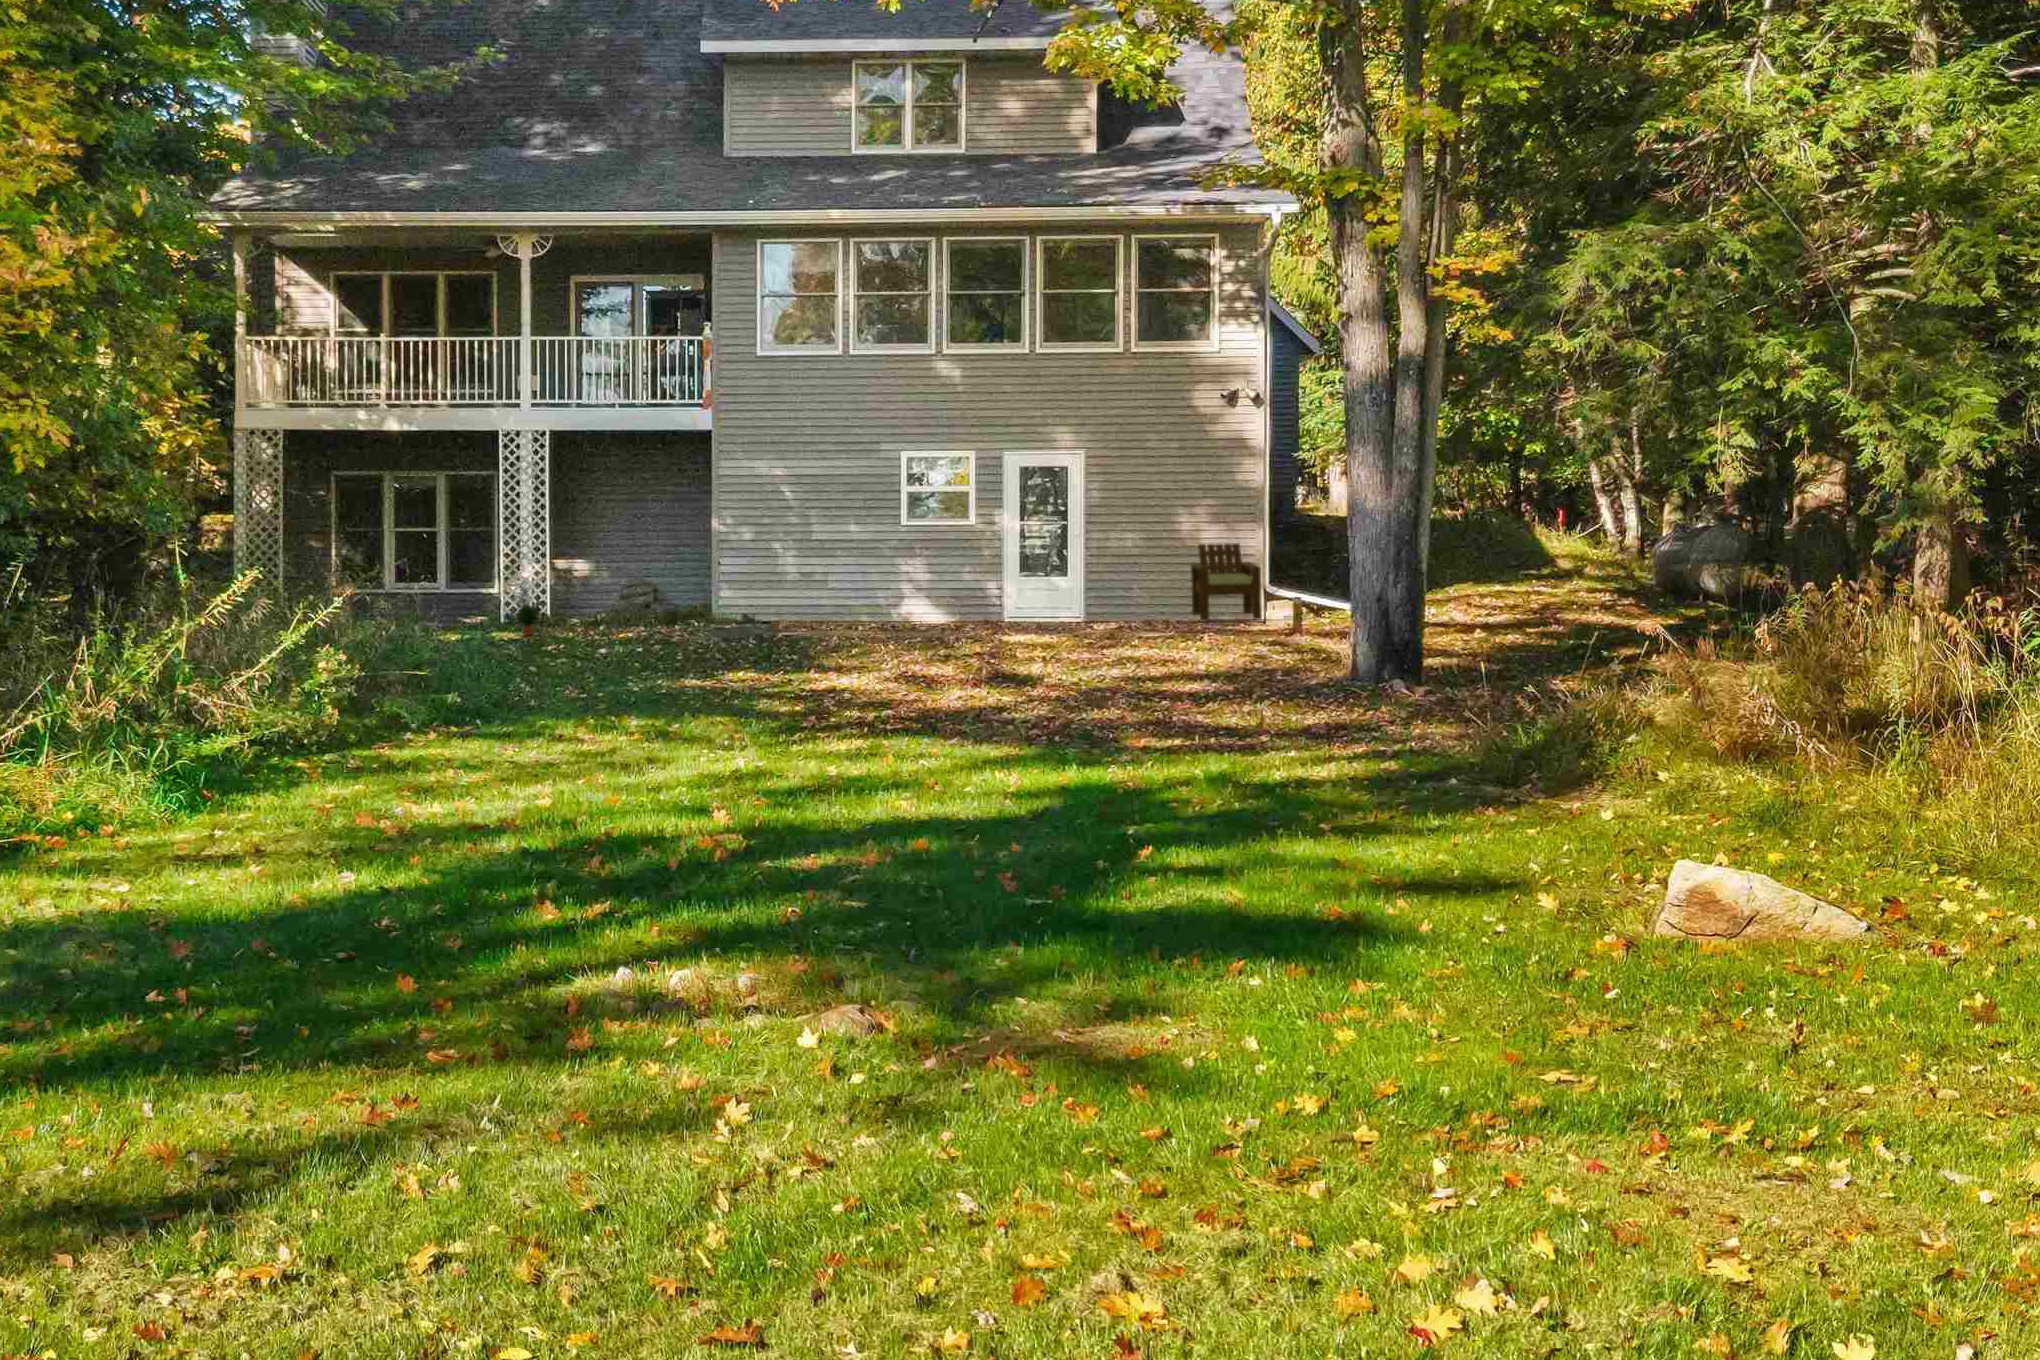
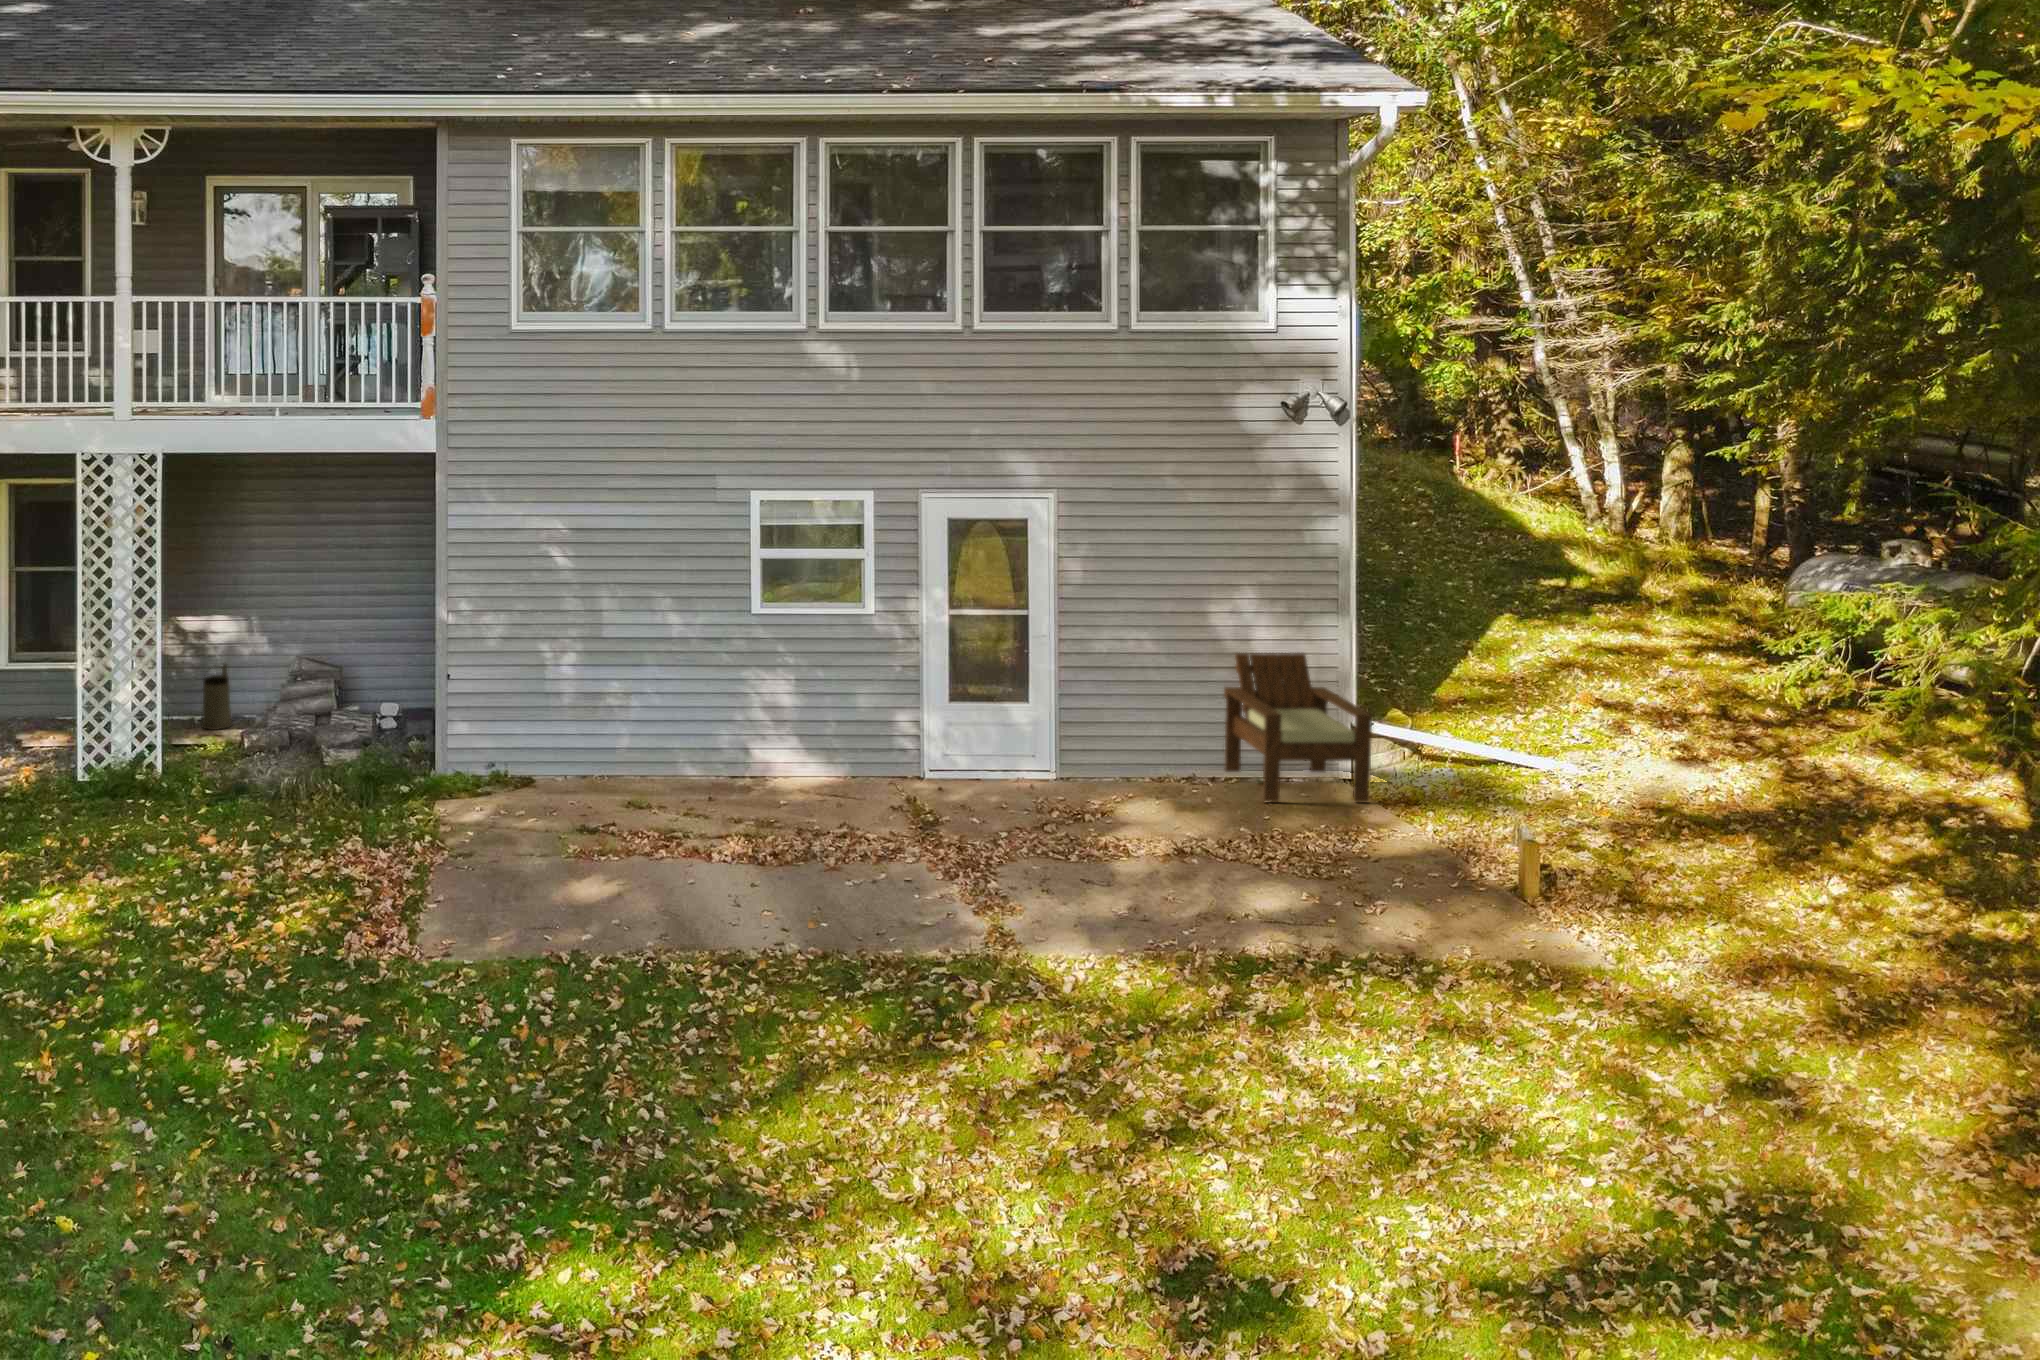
watering can: none [570,577,590,616] -> present [201,664,232,730]
potted plant: present [518,581,537,635] -> none [105,699,143,811]

